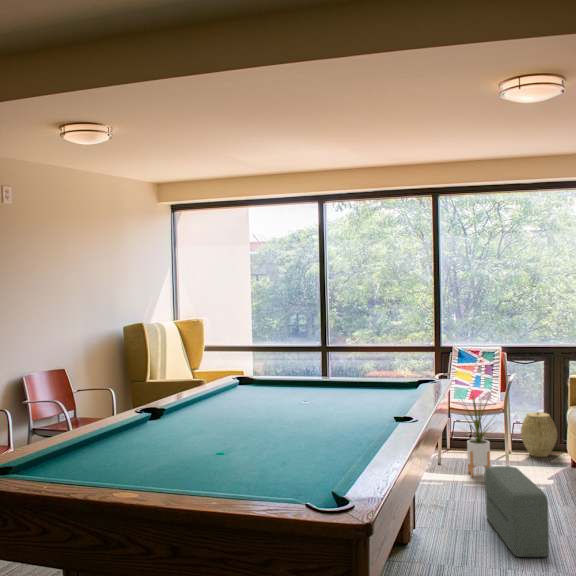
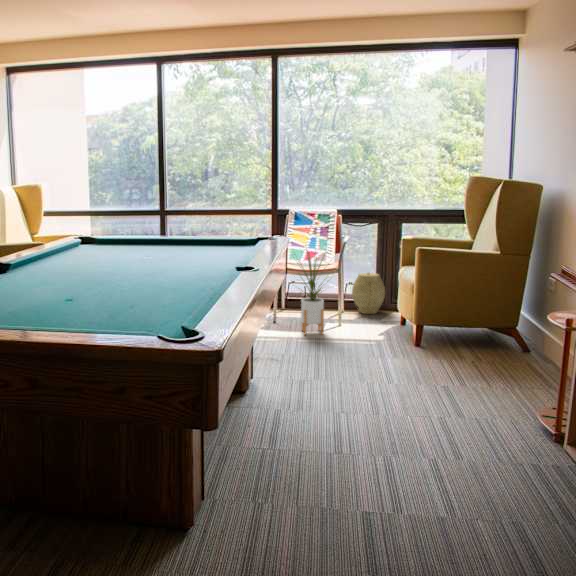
pouf: present [485,466,549,557] -> none [318,323,392,428]

